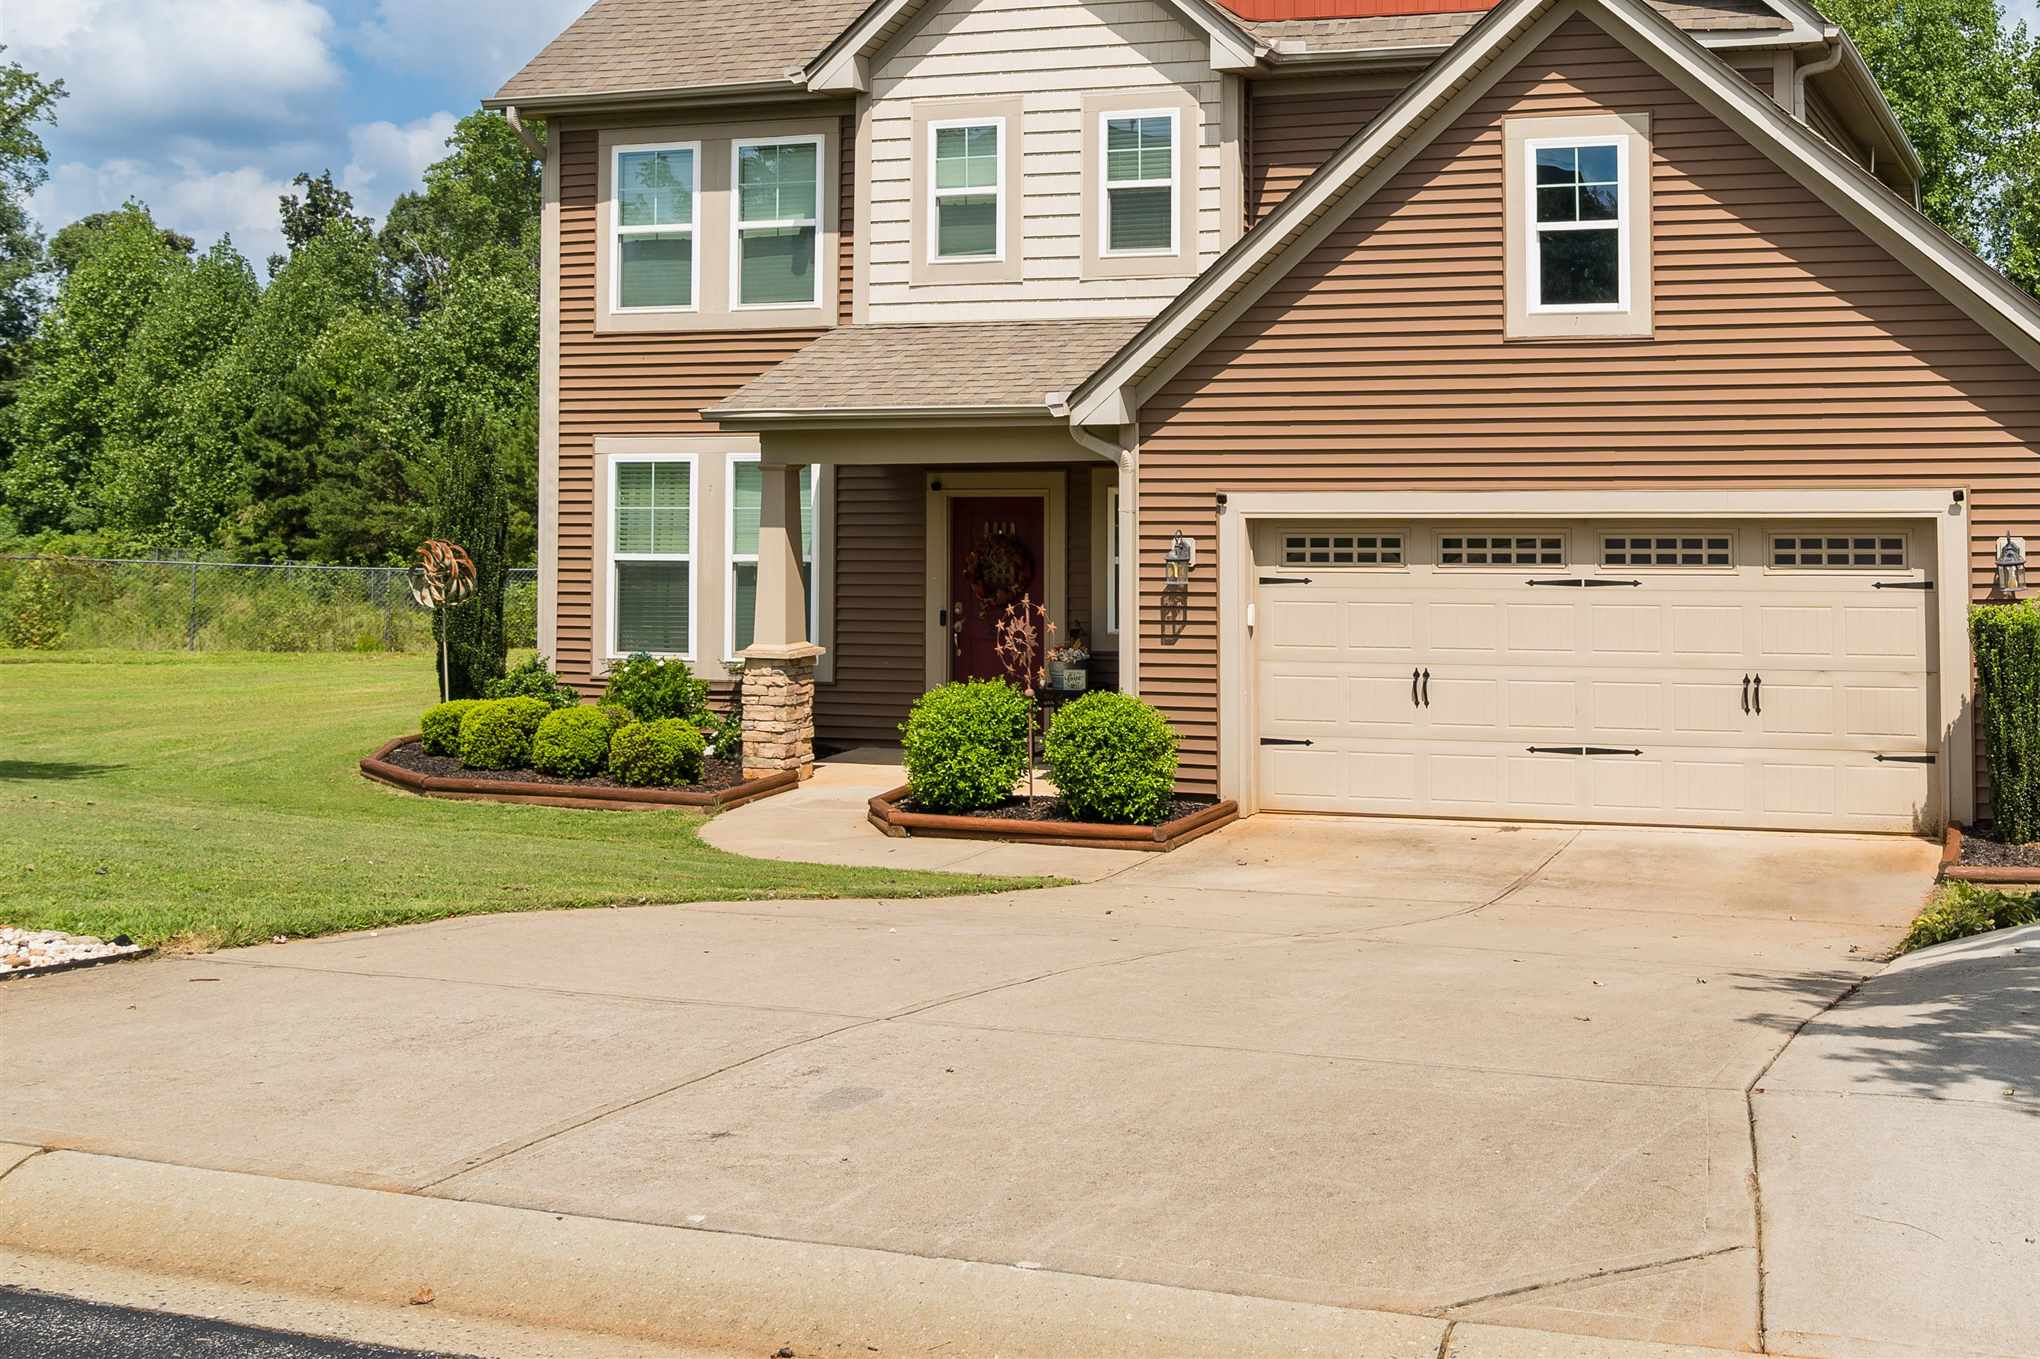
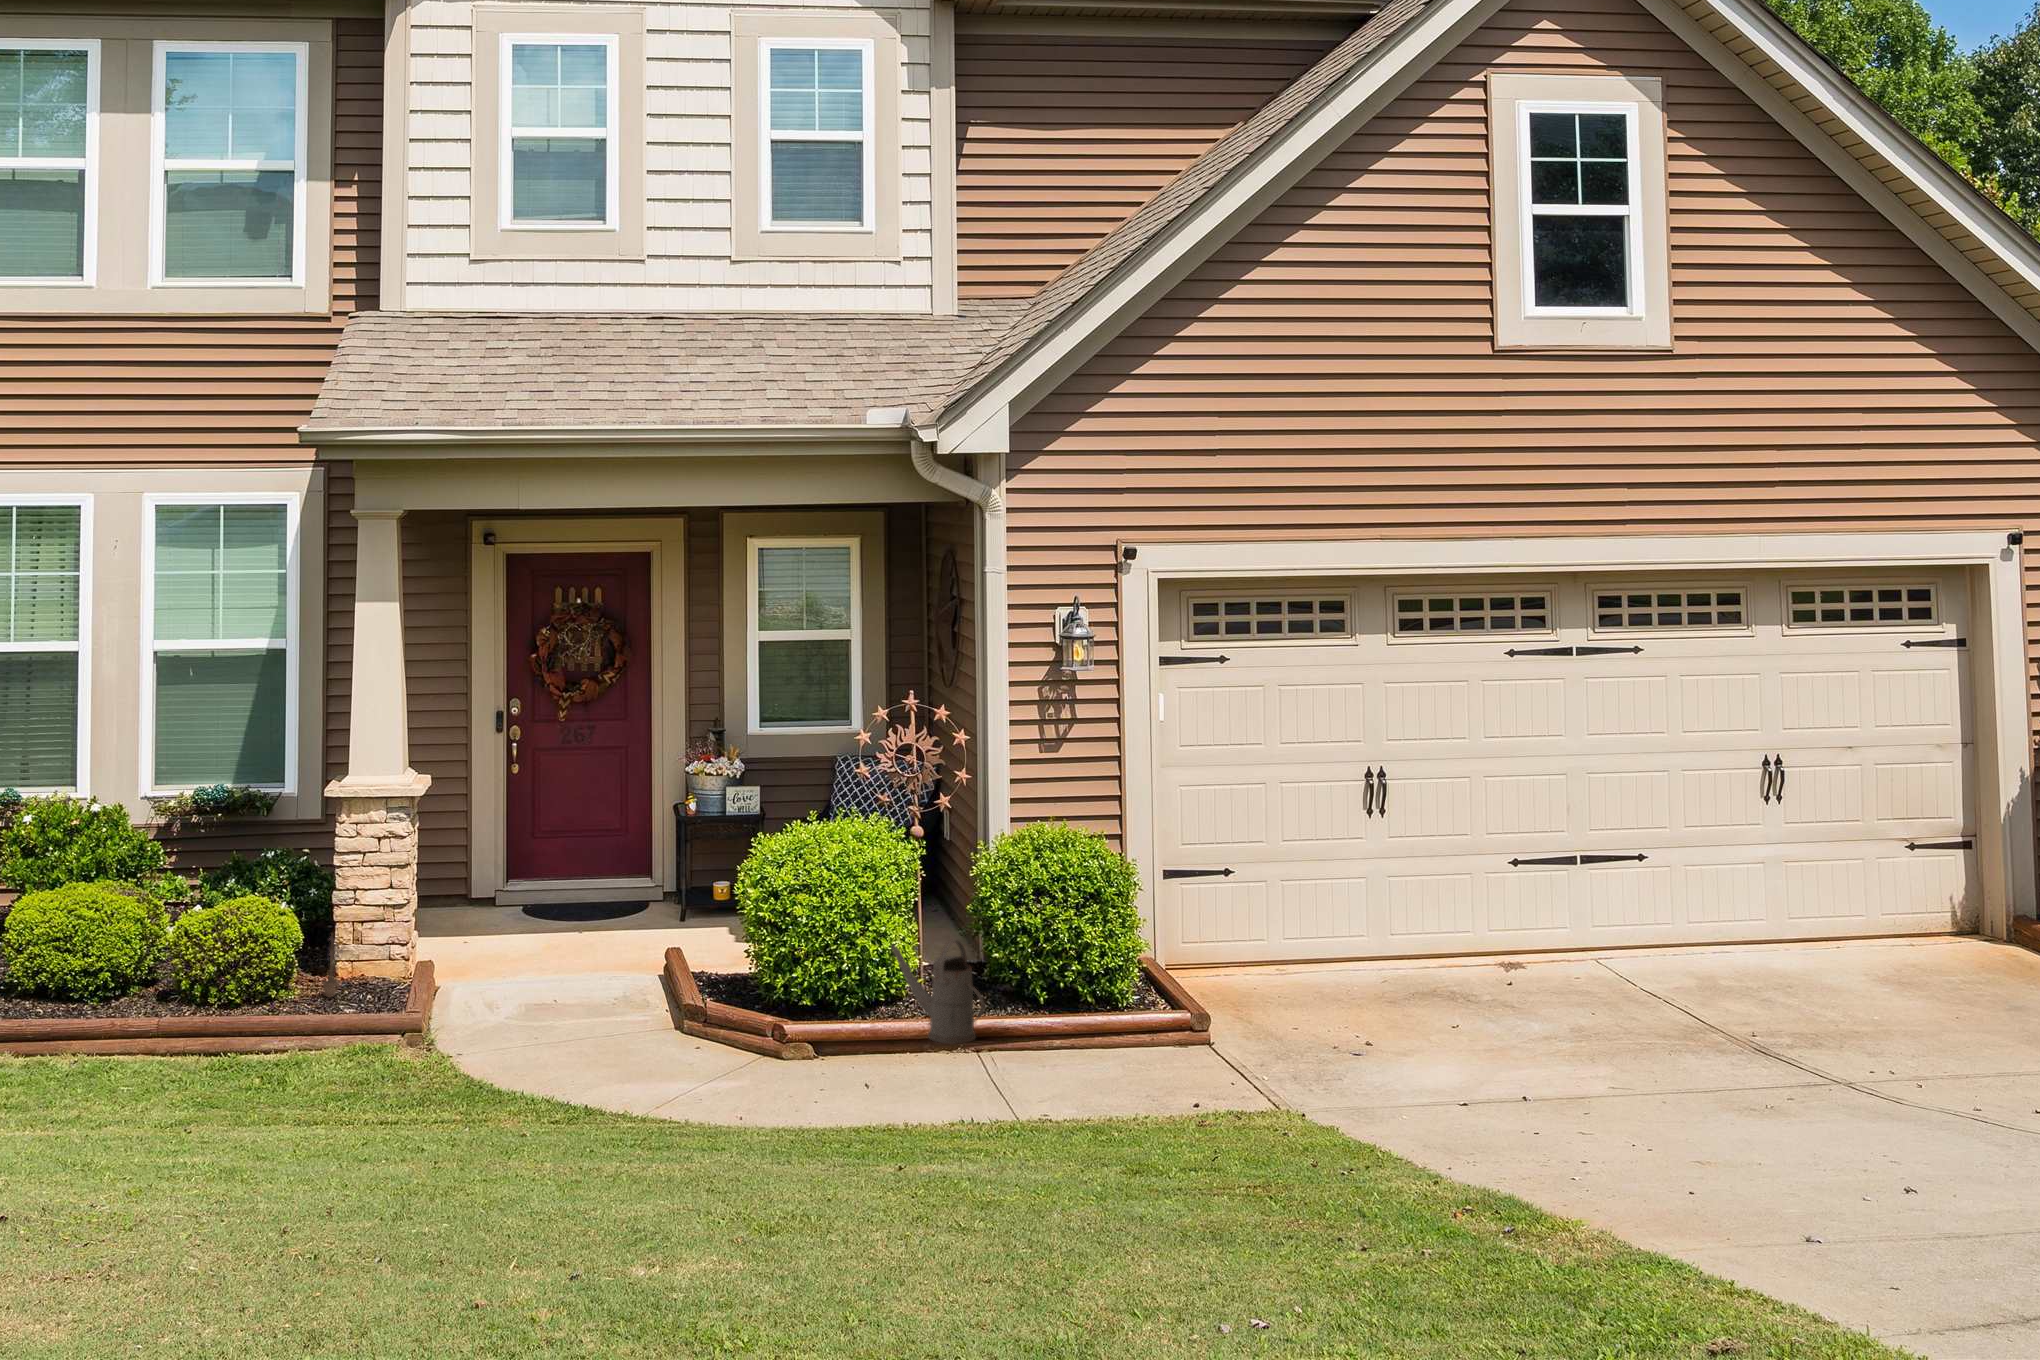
watering can: none [997,761,1032,830] -> present [891,940,985,1043]

